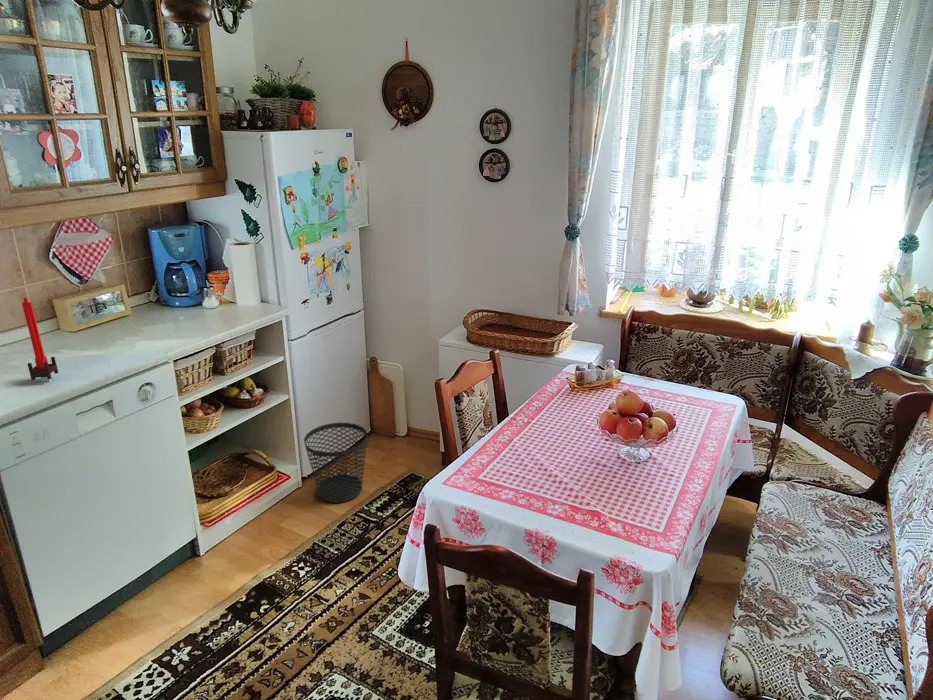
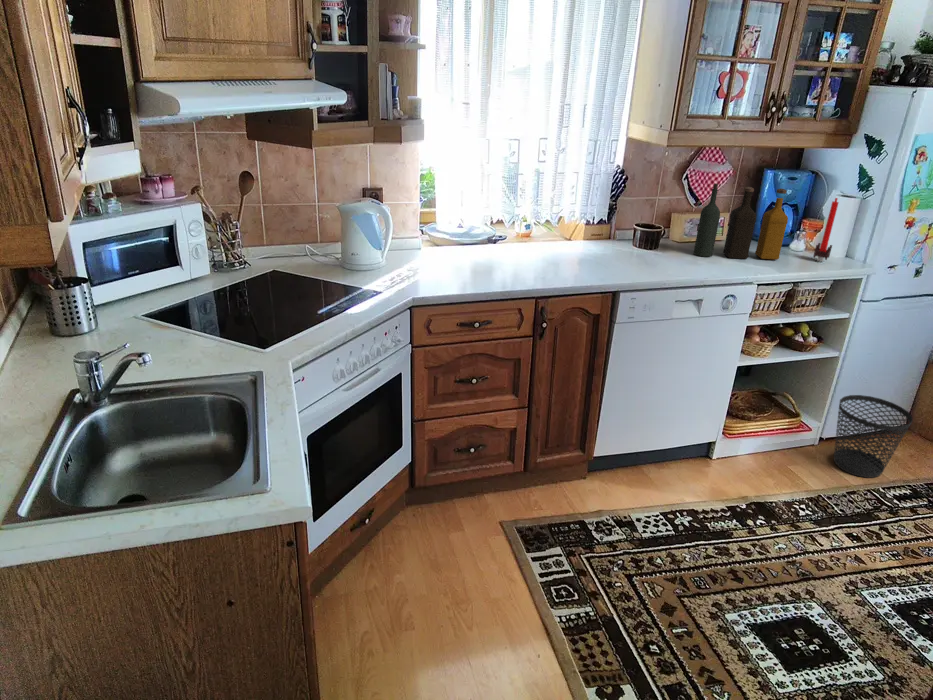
bottle: none [81,250,194,344] -> present [694,183,788,260]
candle: present [22,297,58,382] -> present [813,198,838,261]

